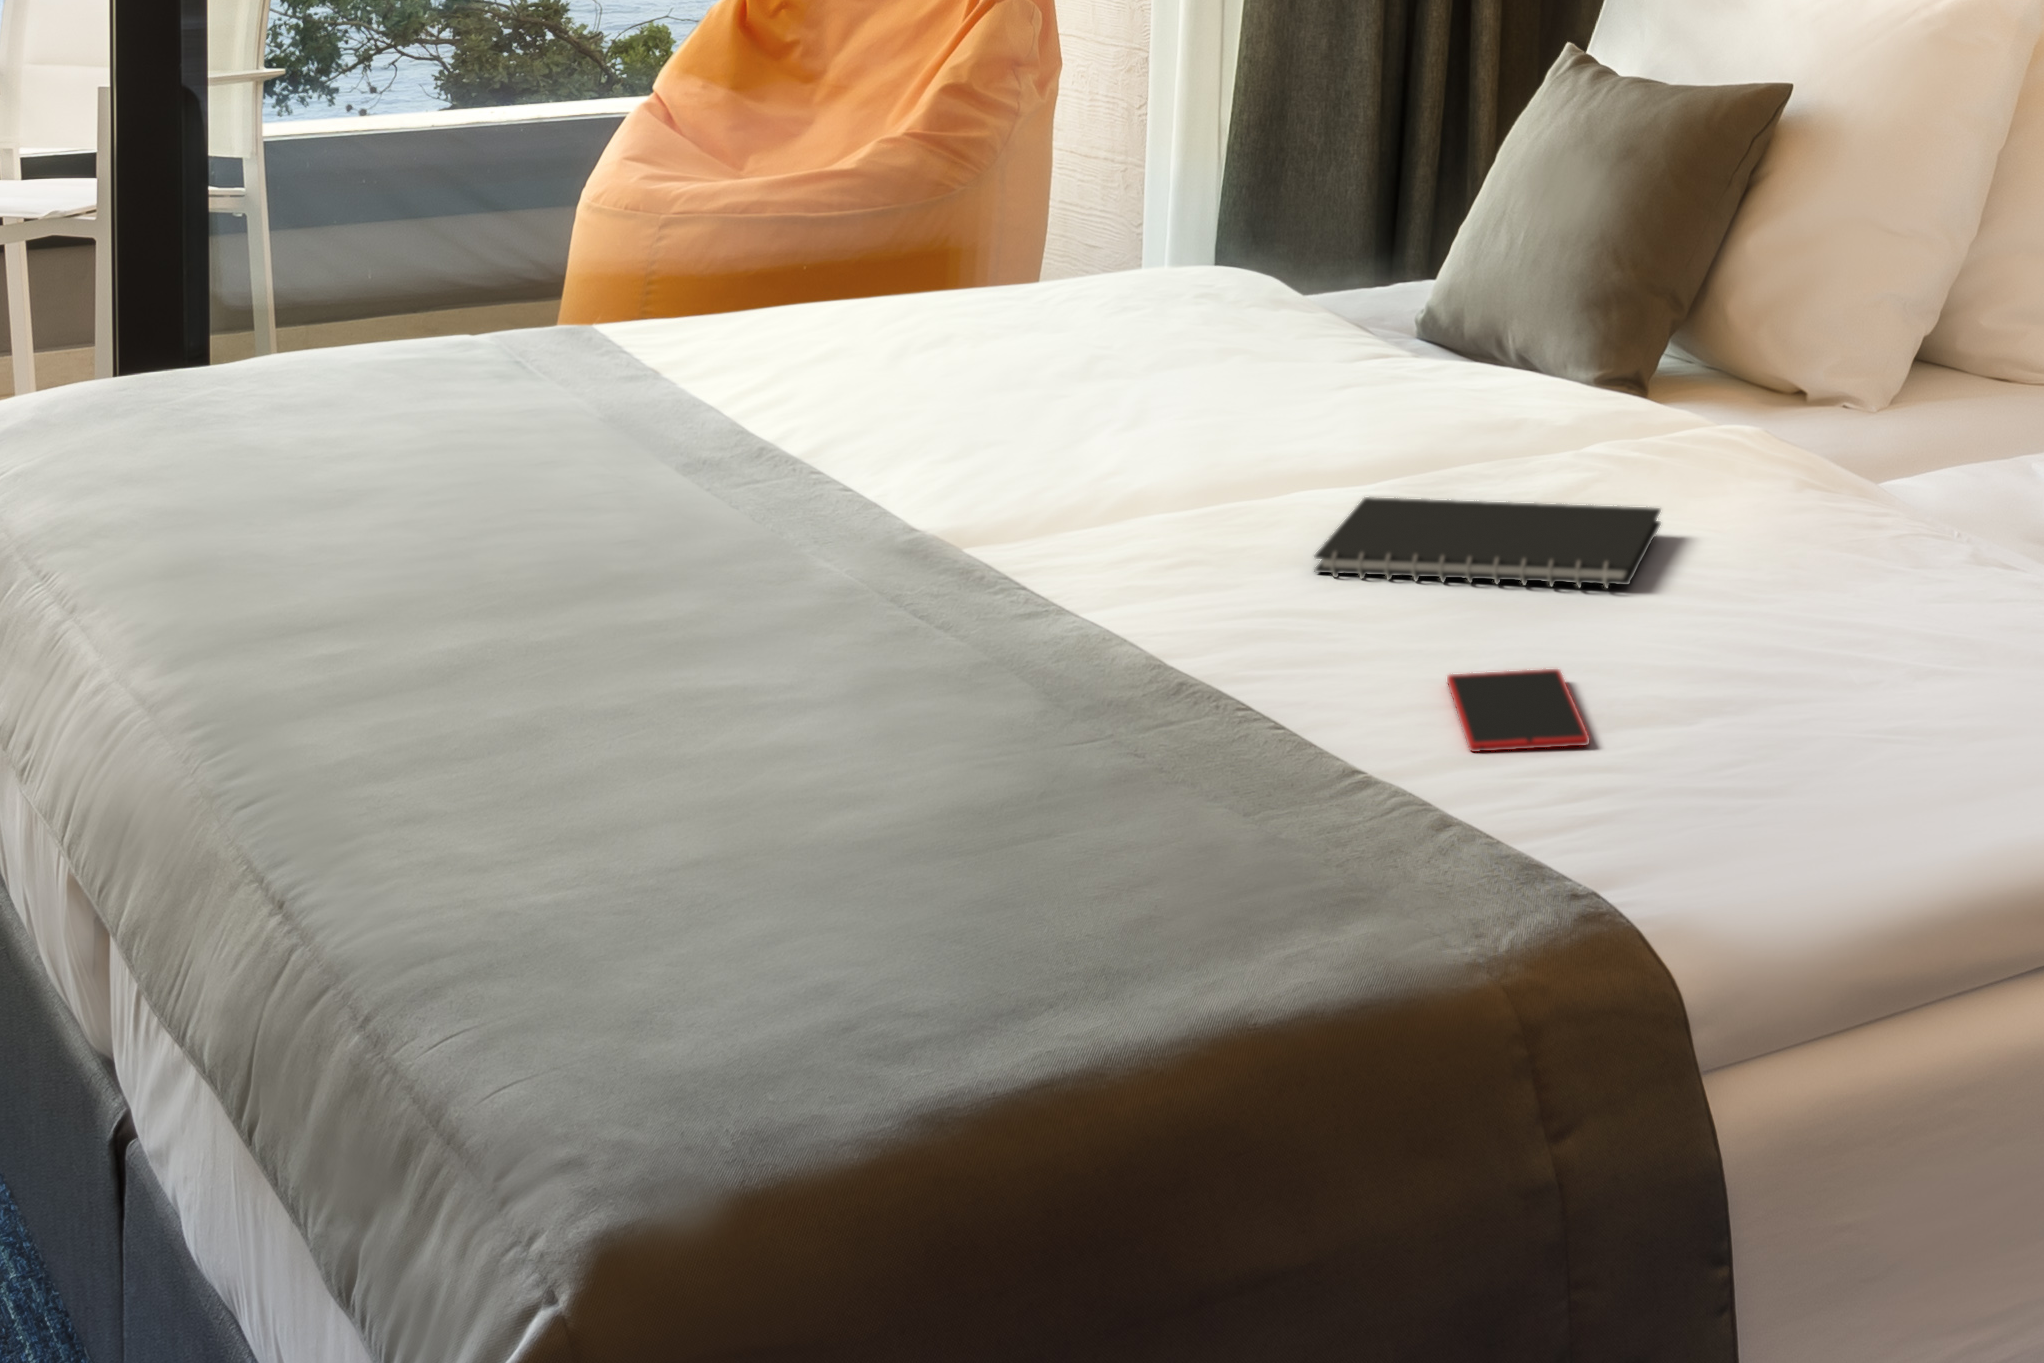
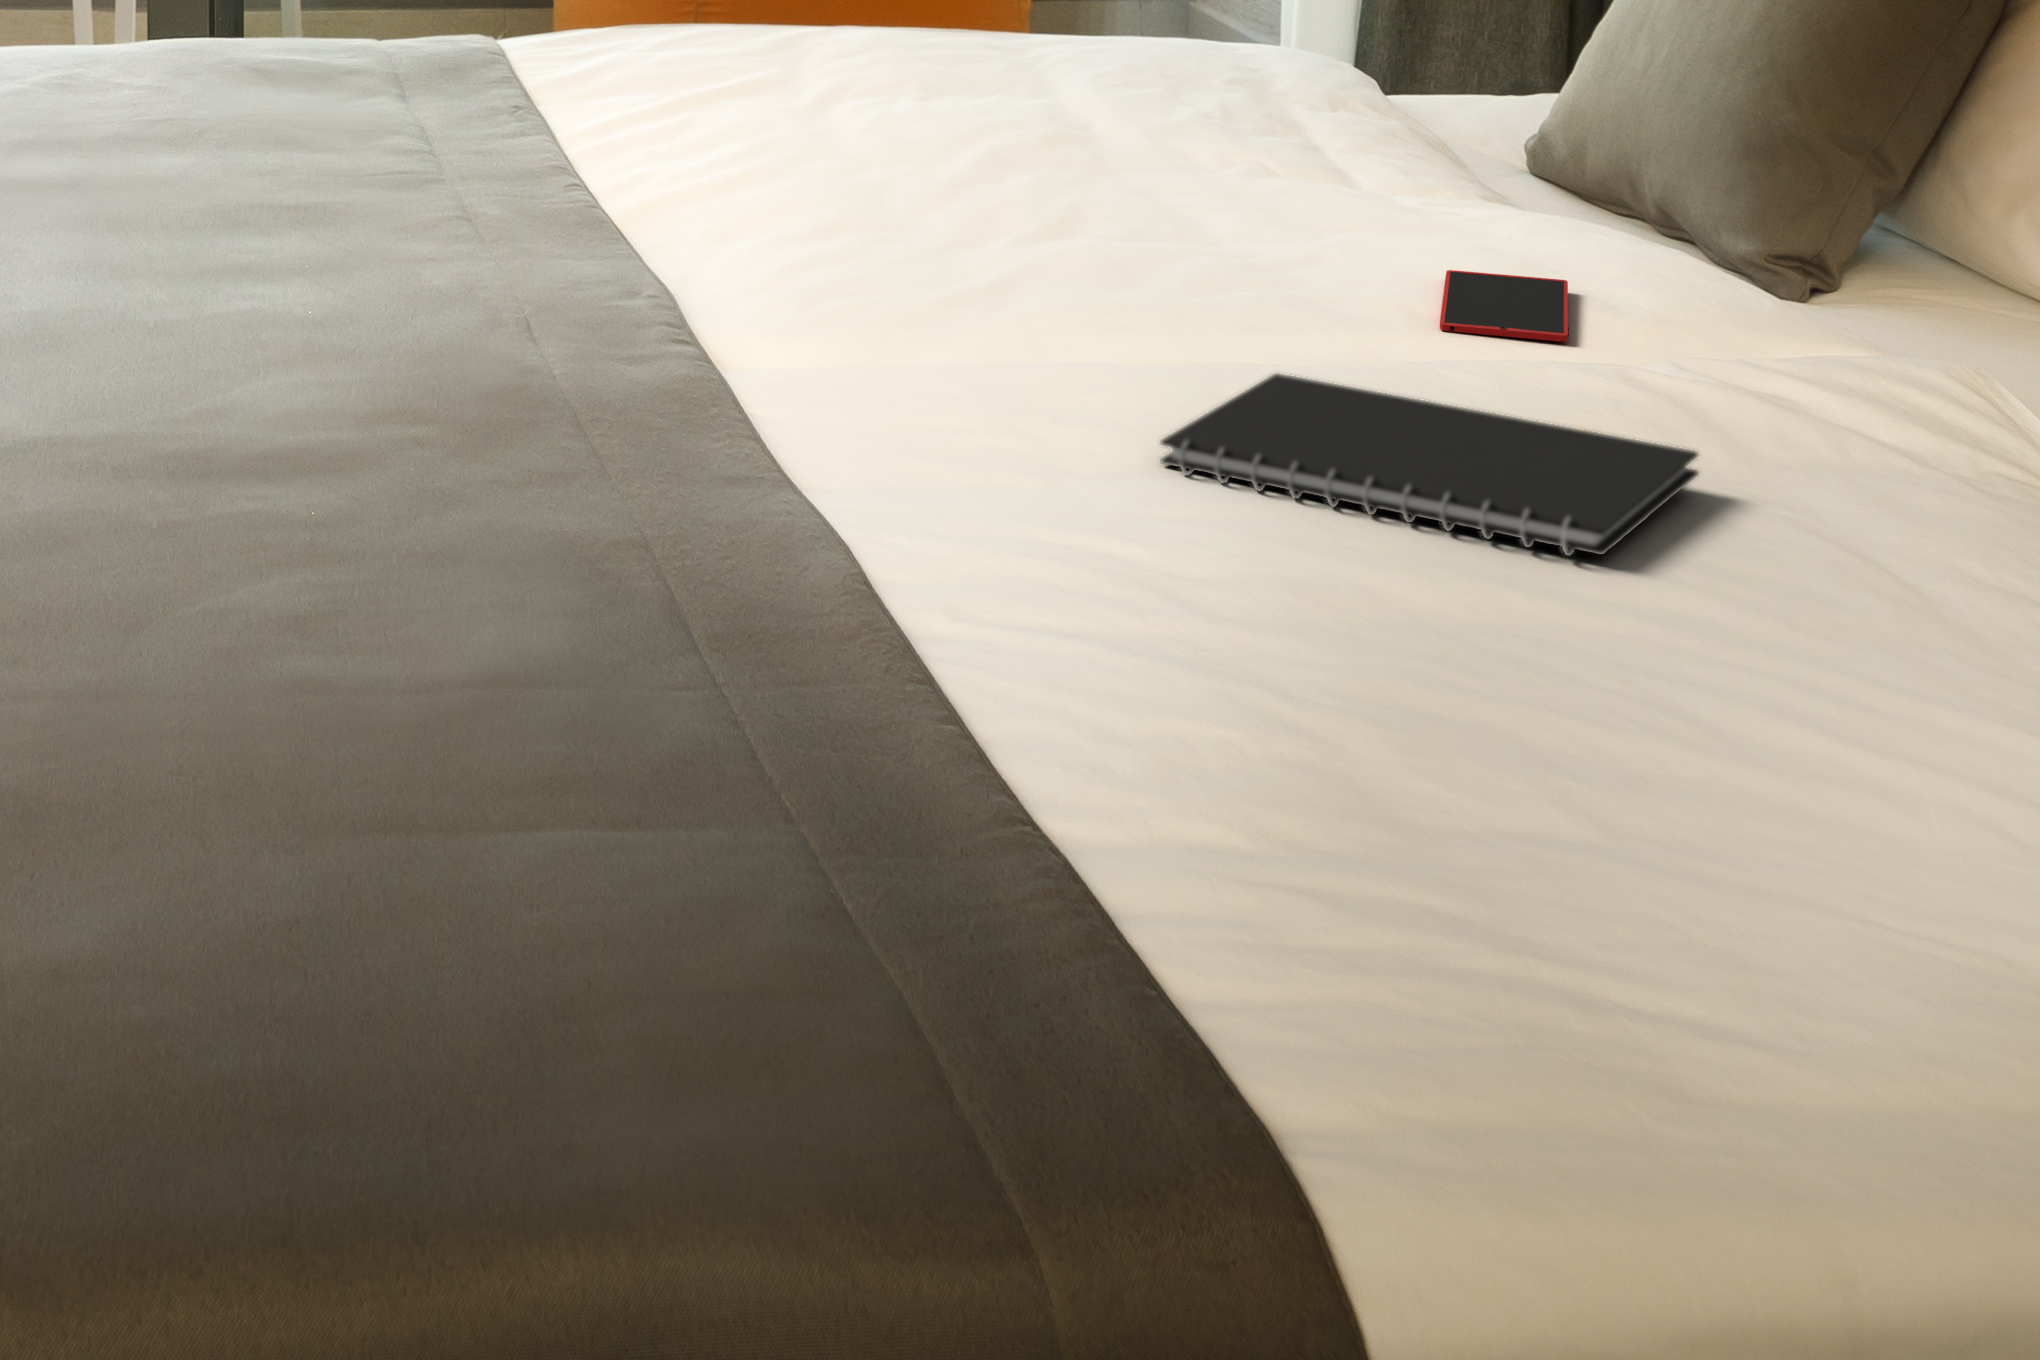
smartphone: present [1447,669,1589,752] -> present [1440,270,1569,342]

